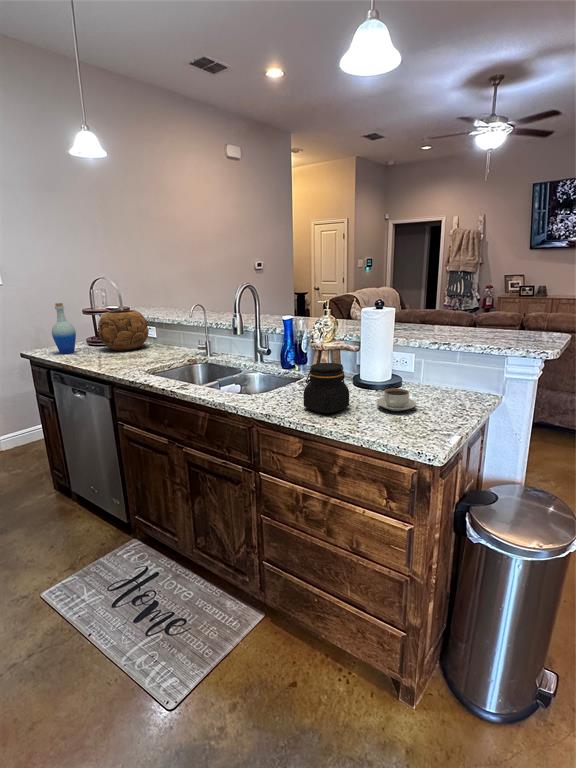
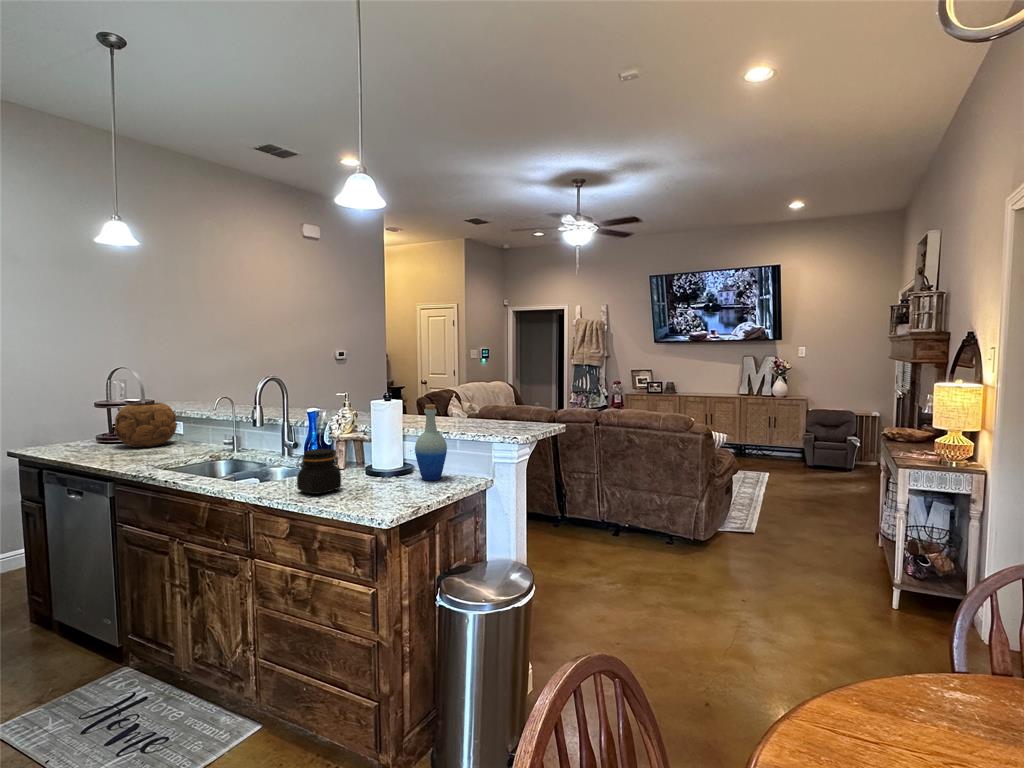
bottle: present [52,303,76,354] -> present [415,405,447,481]
coffee cup: present [377,388,416,411] -> none [367,472,402,491]

